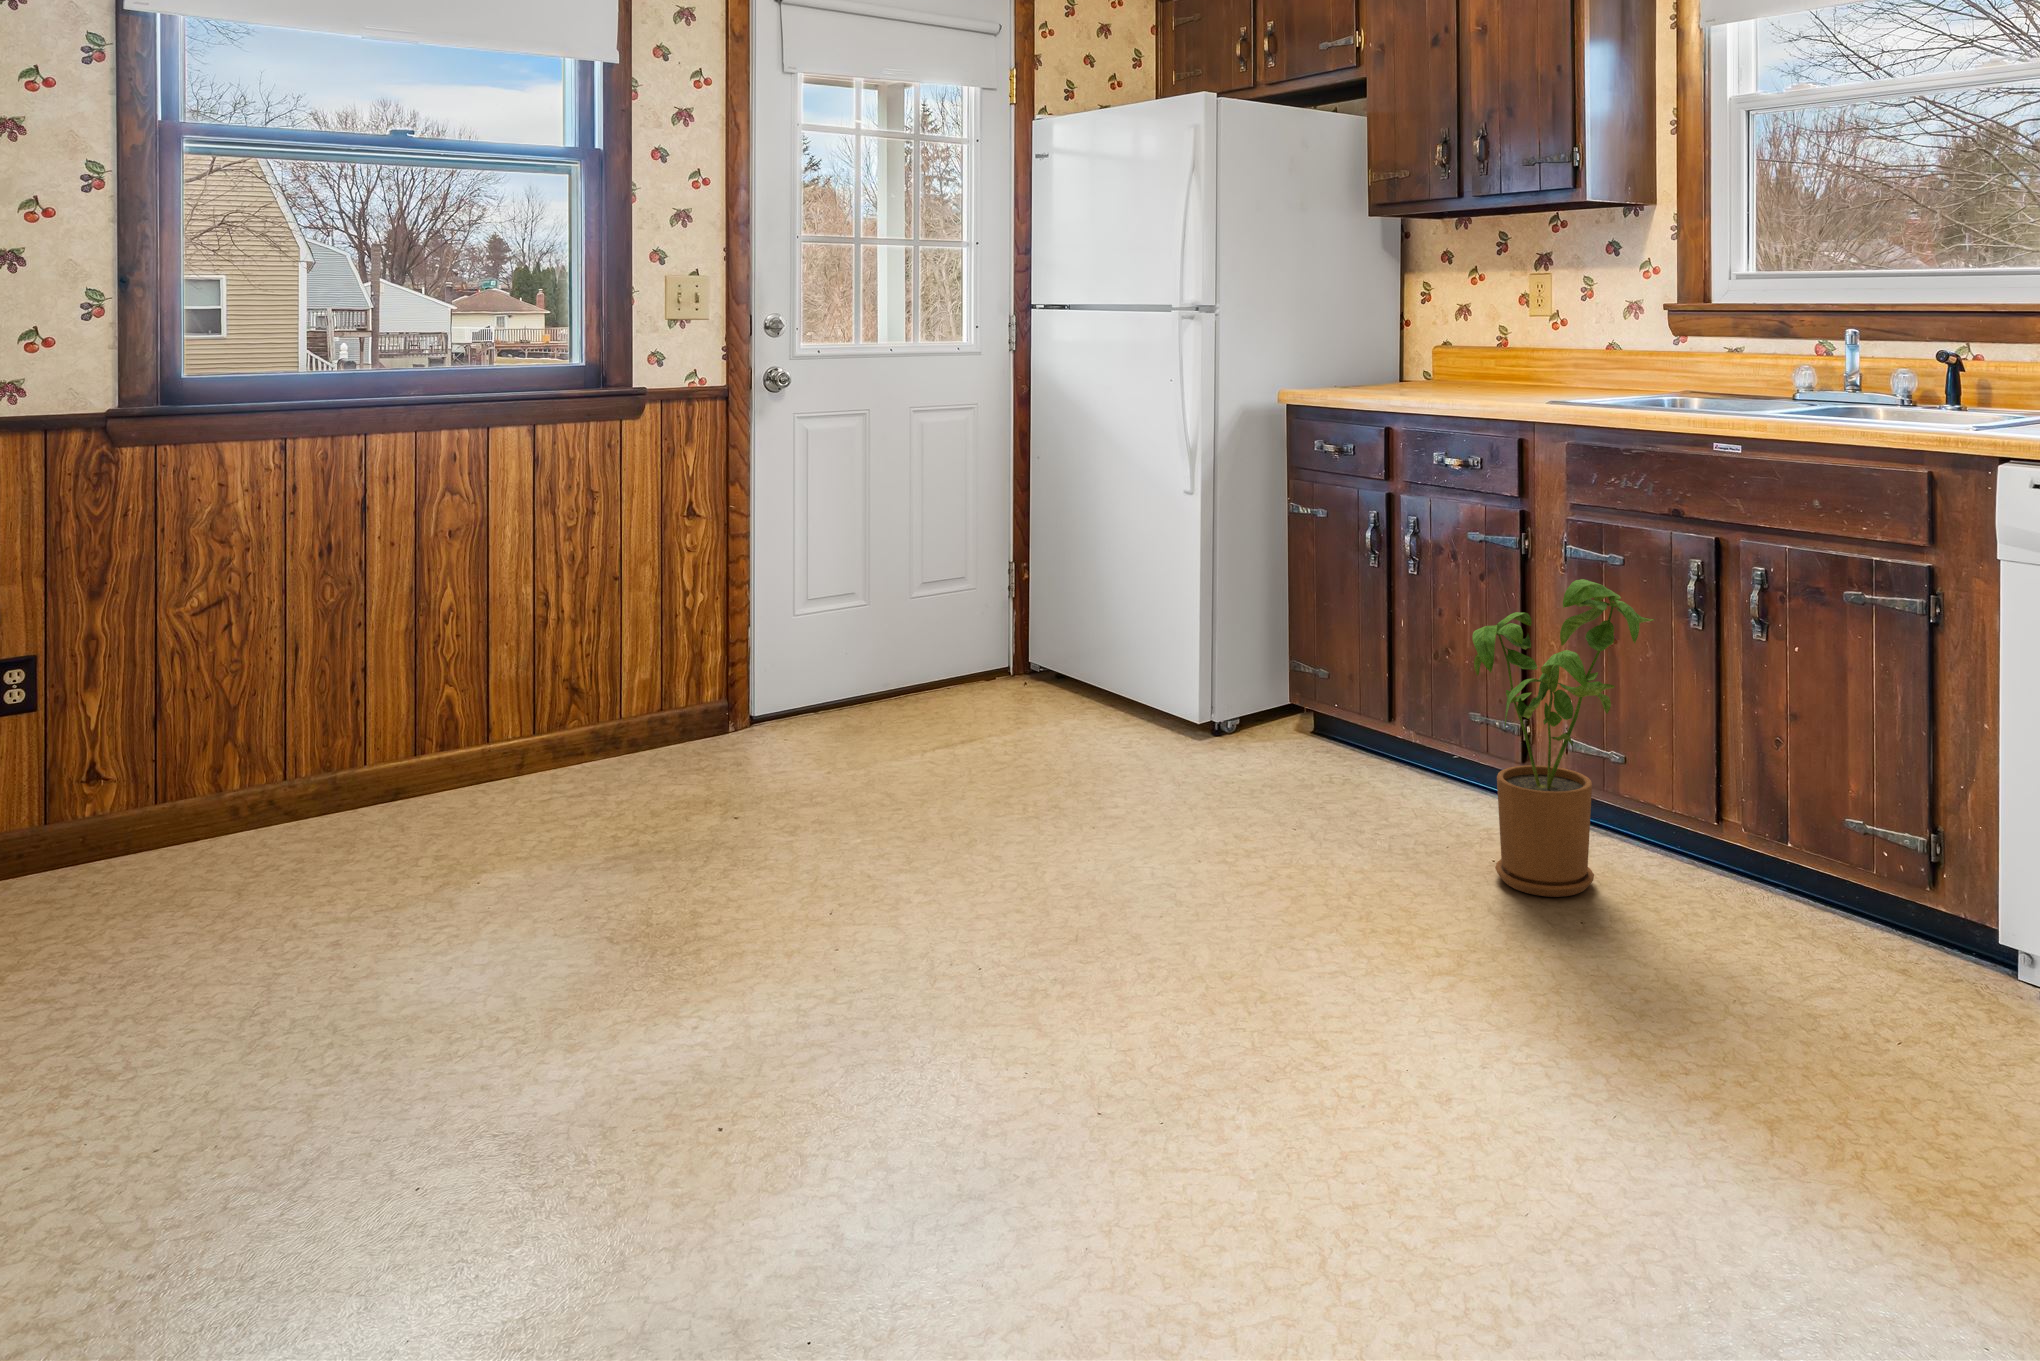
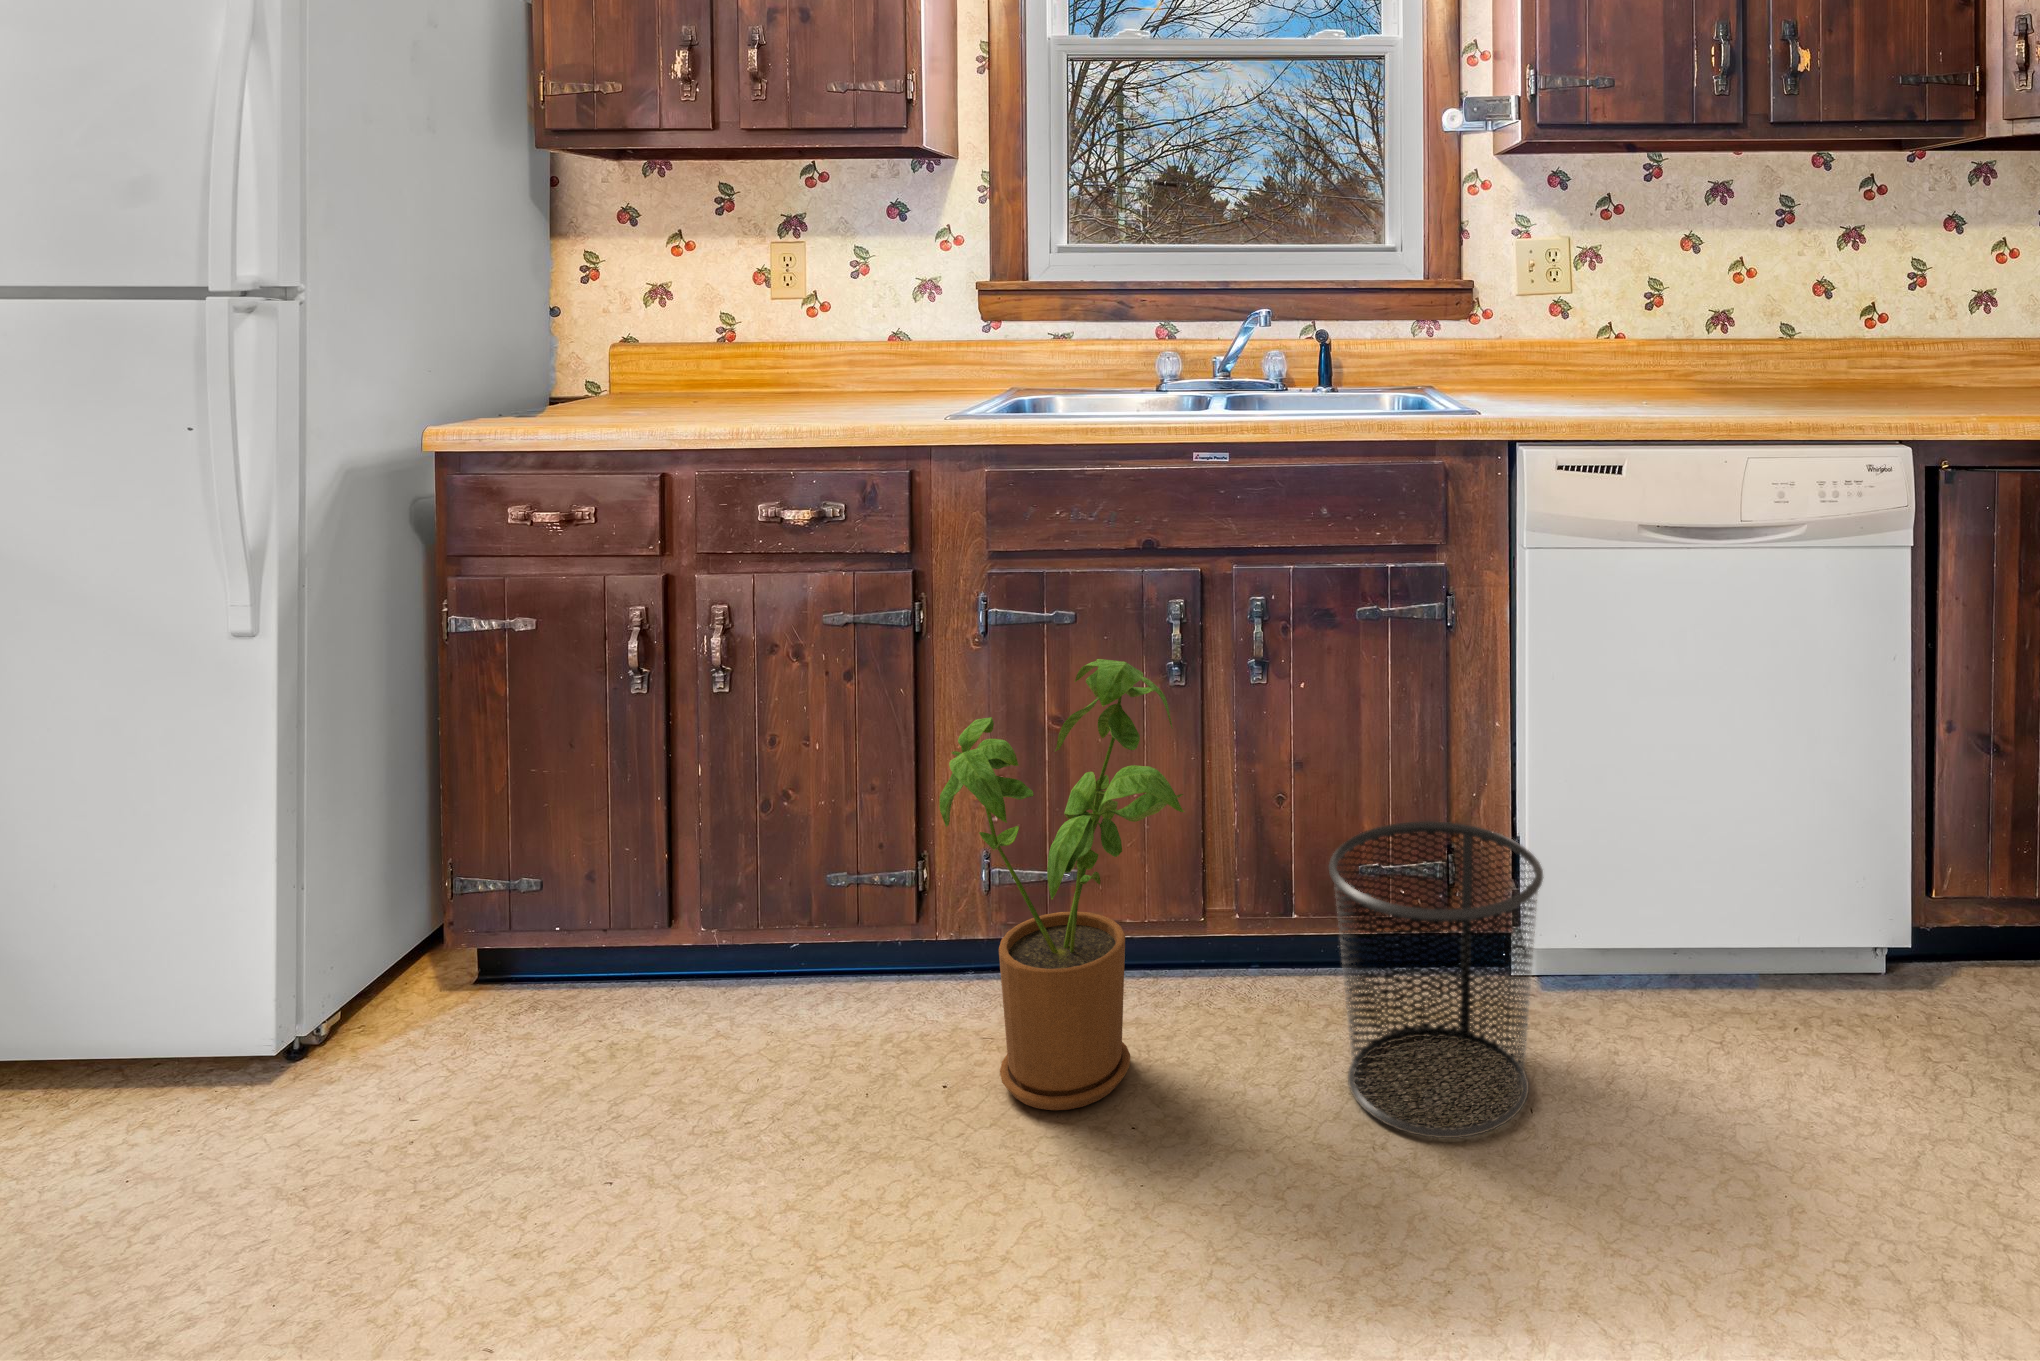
trash can: none [1704,766,1904,1020] -> present [1329,821,1544,1138]

